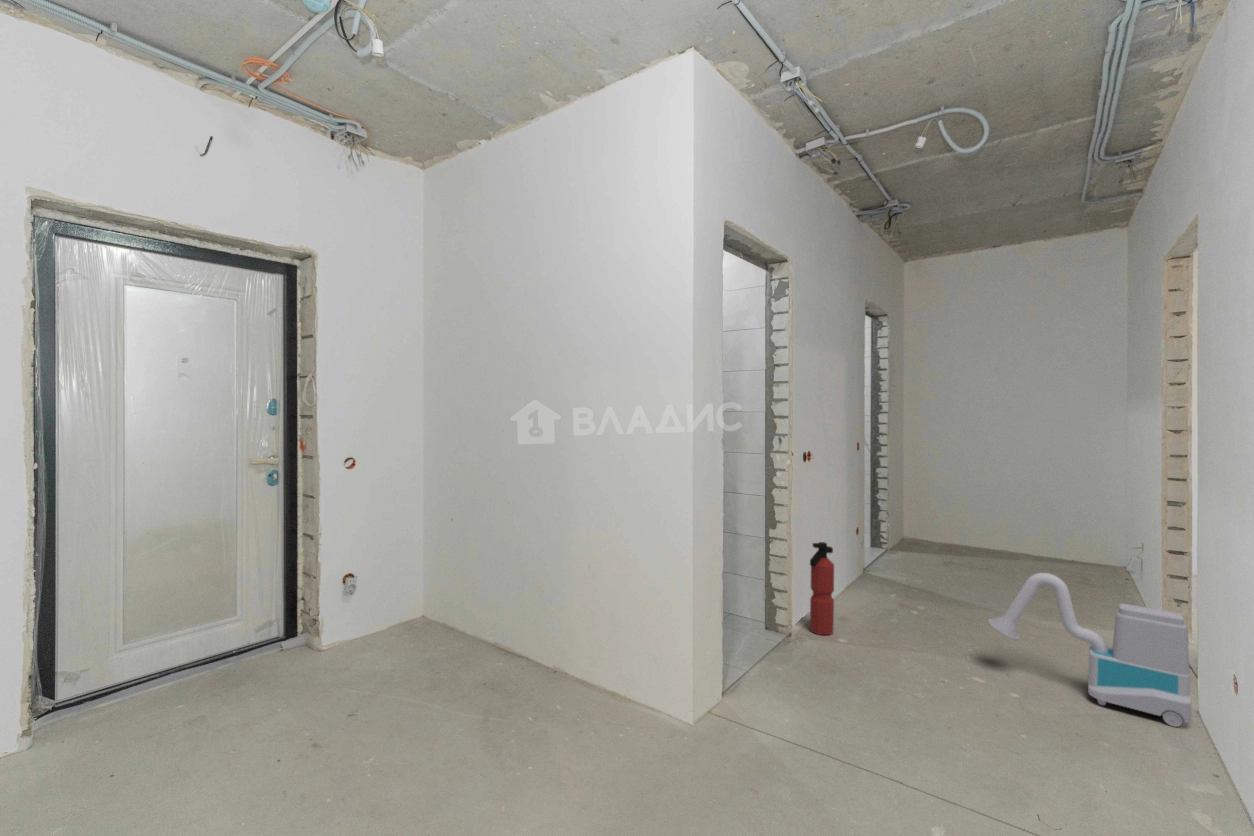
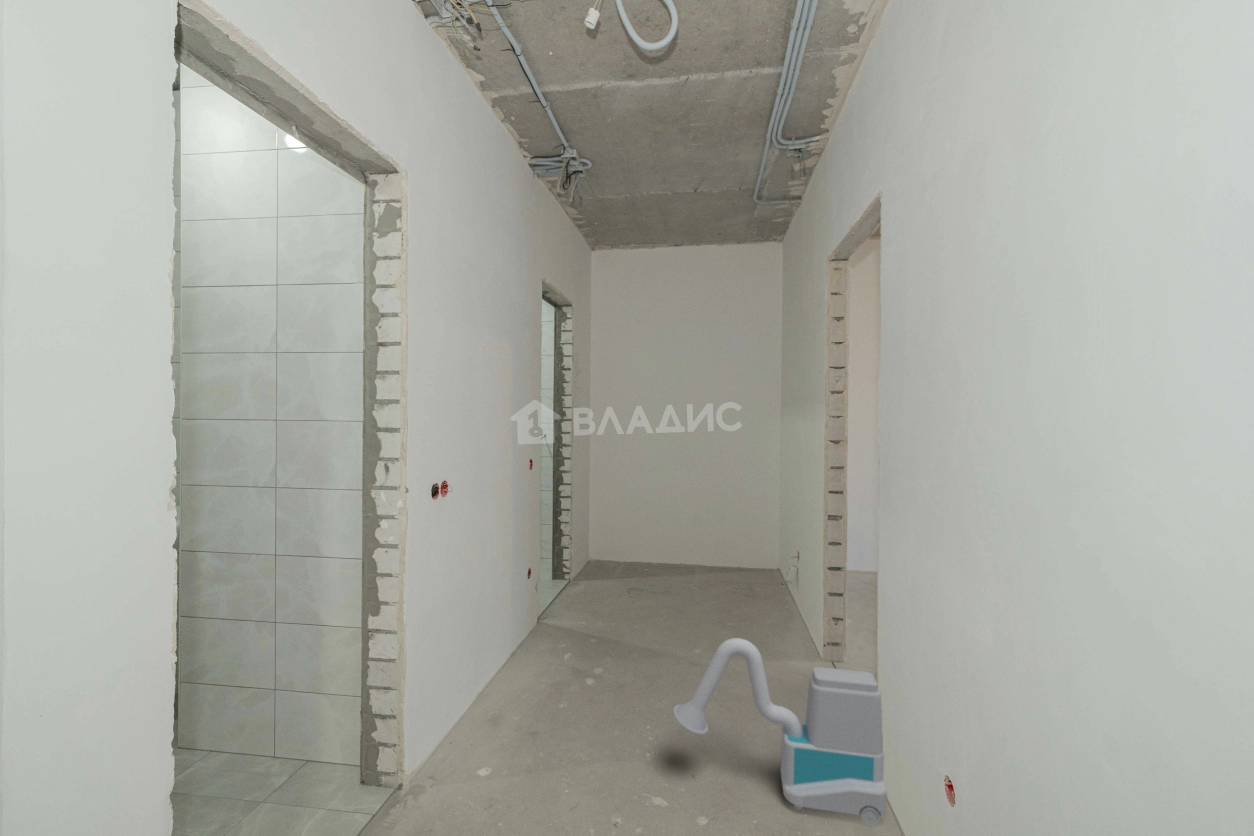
fire extinguisher: present [810,542,834,635] -> none [436,622,476,771]

